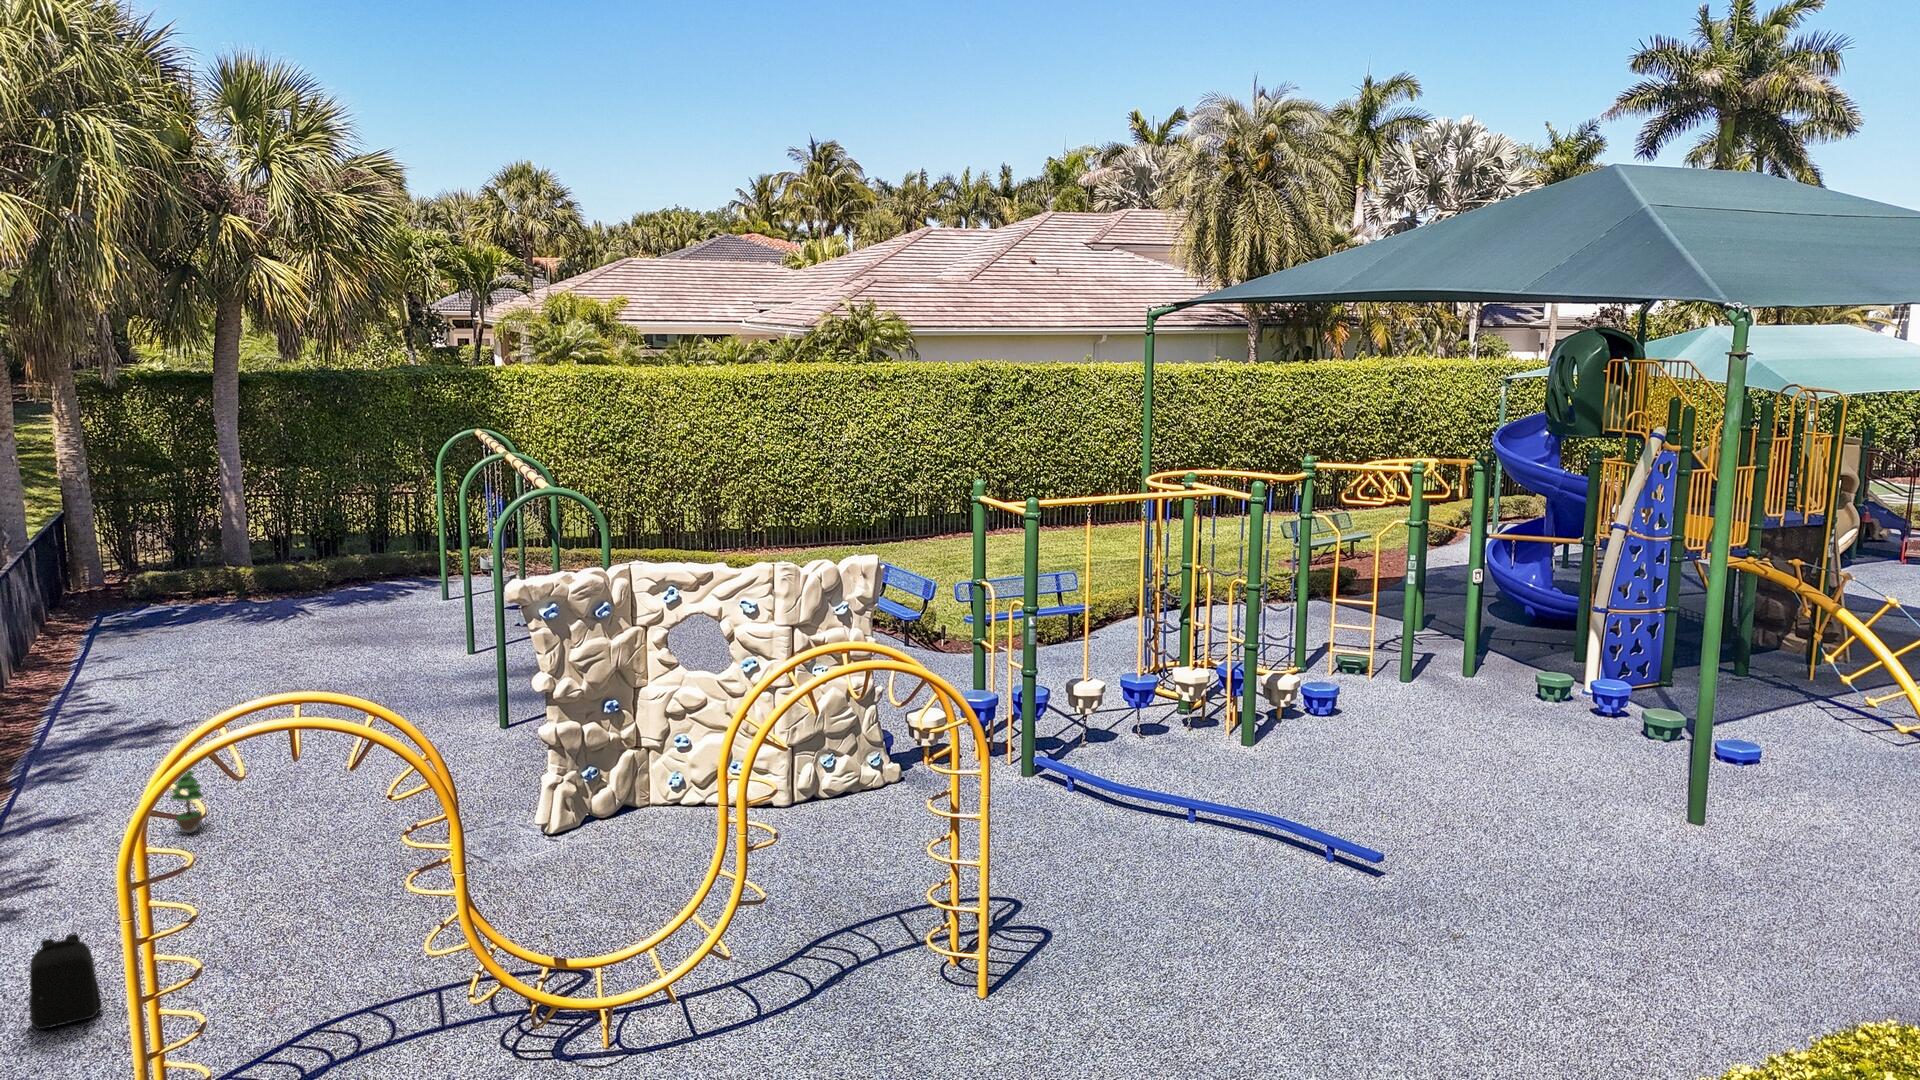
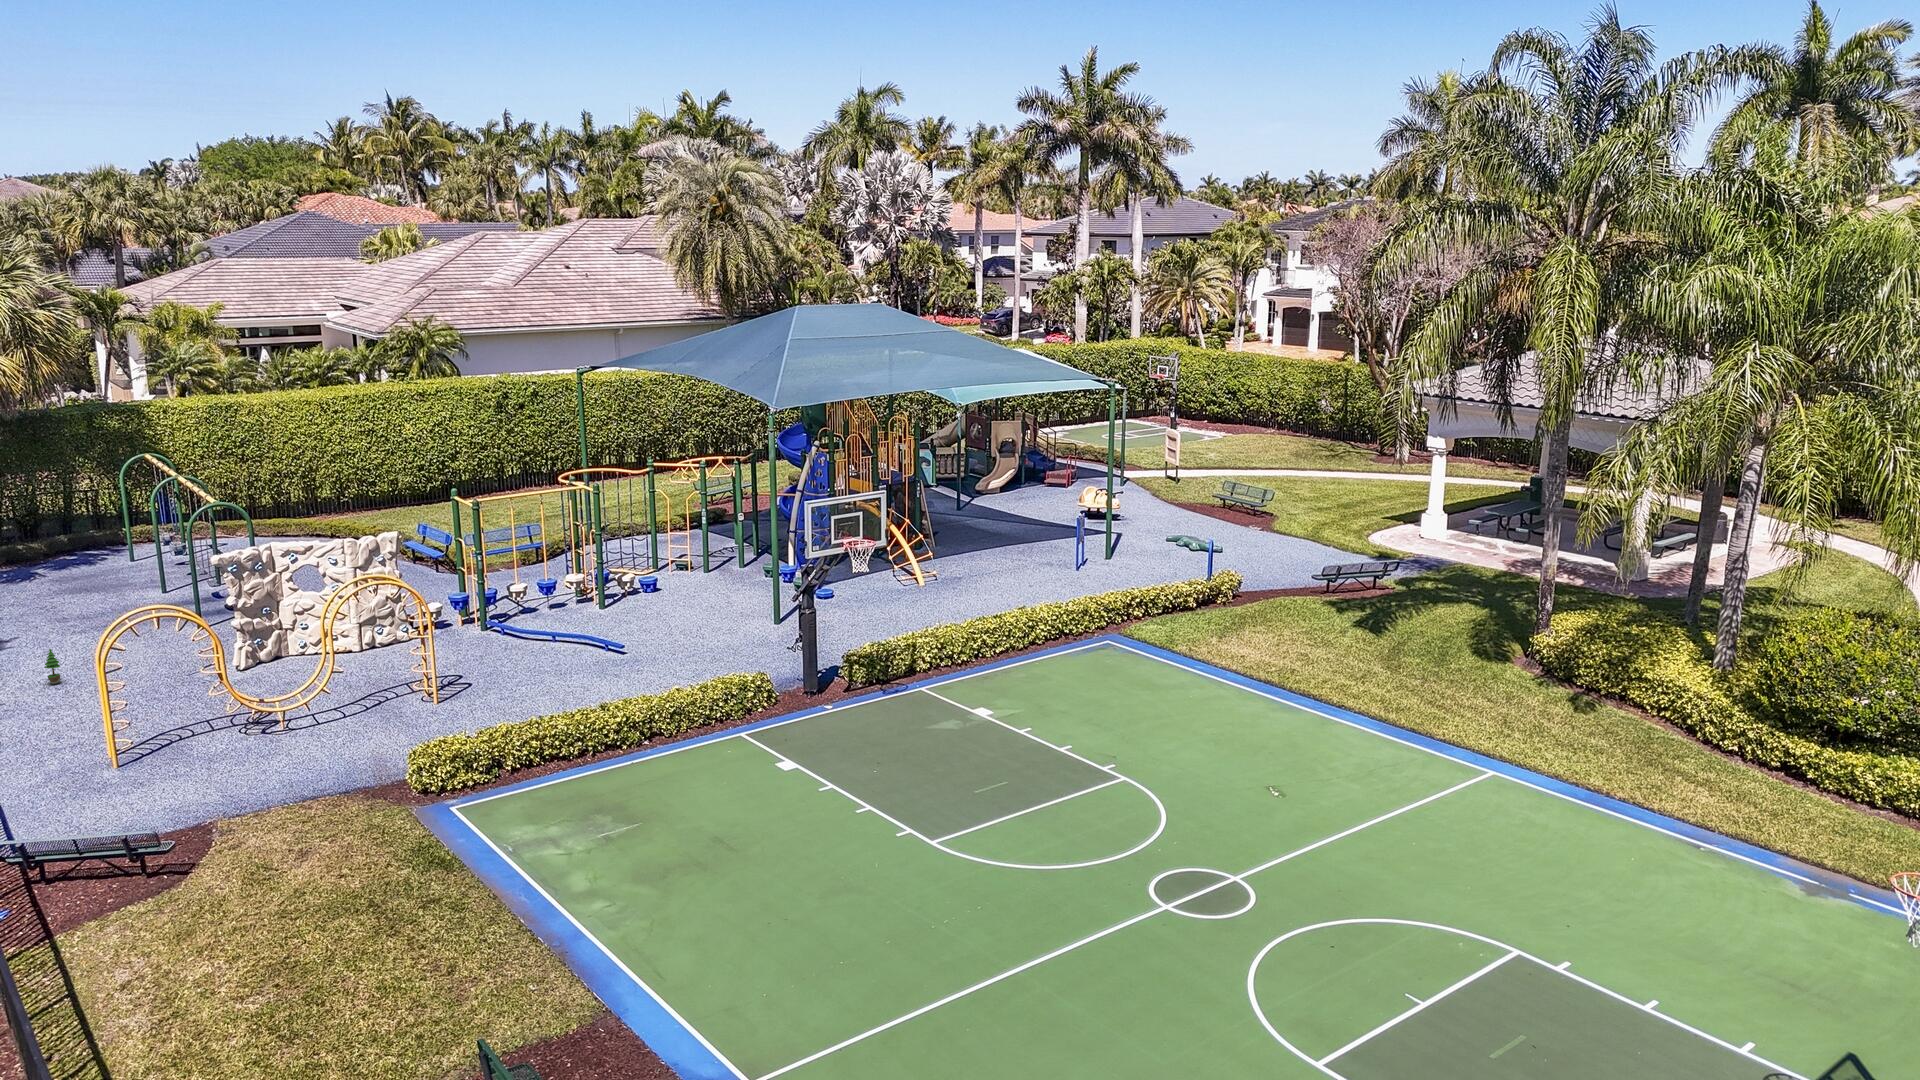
backpack: present [29,934,102,1029] -> none [36,709,66,744]

